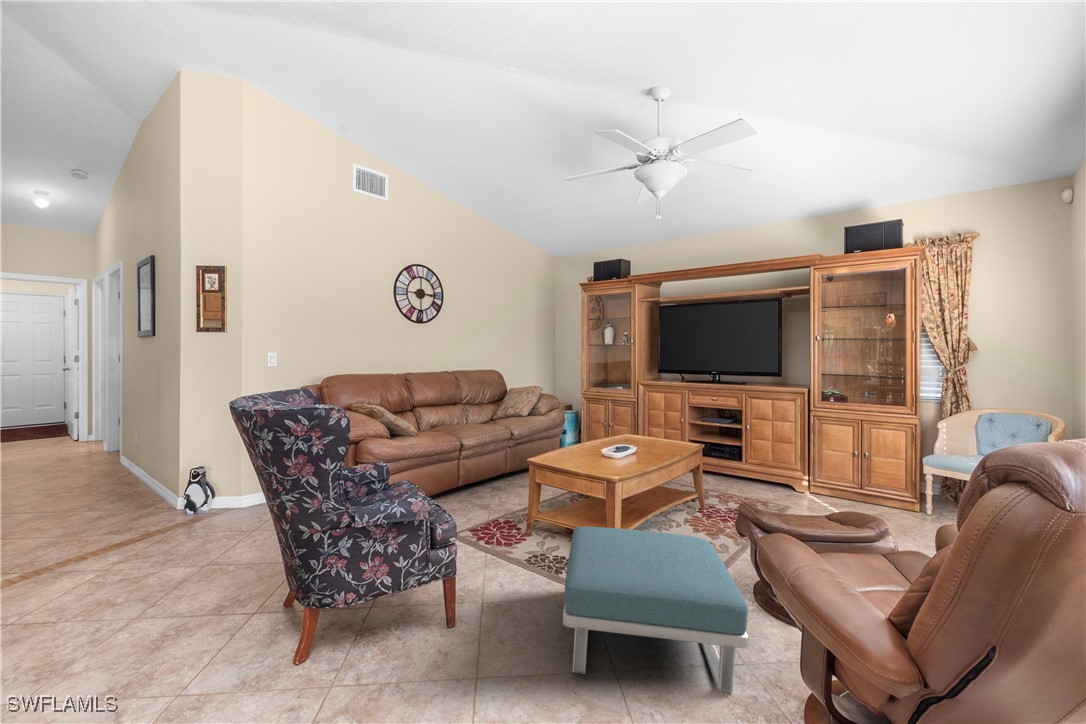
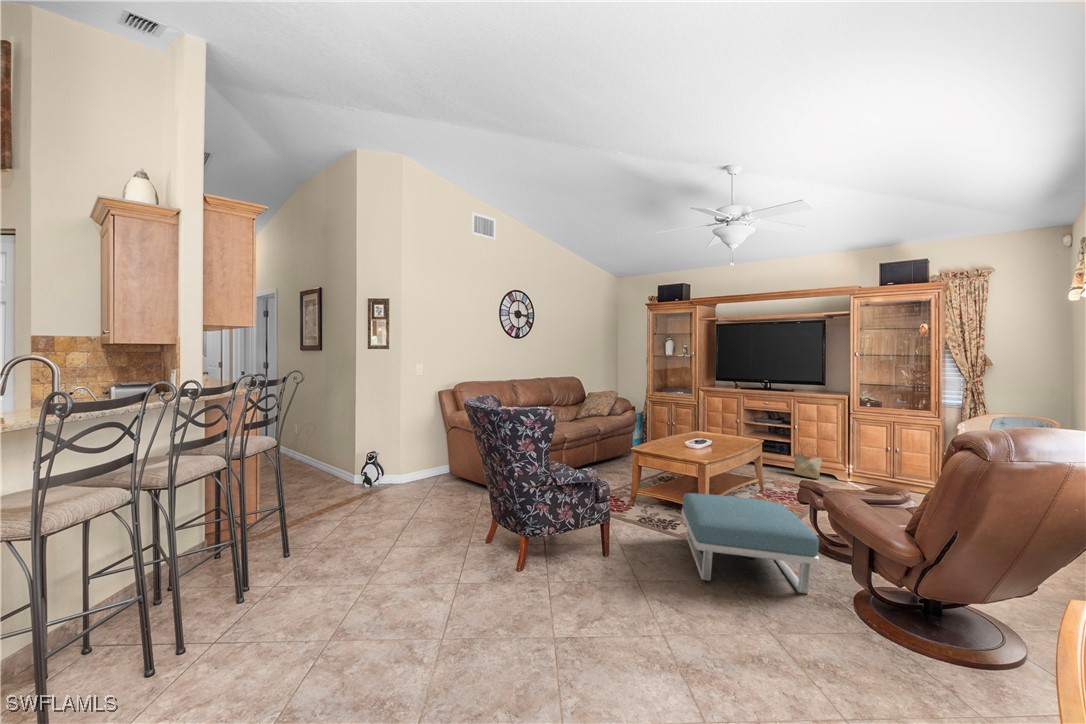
woven basket: none [745,448,779,491] -> present [794,444,822,479]

